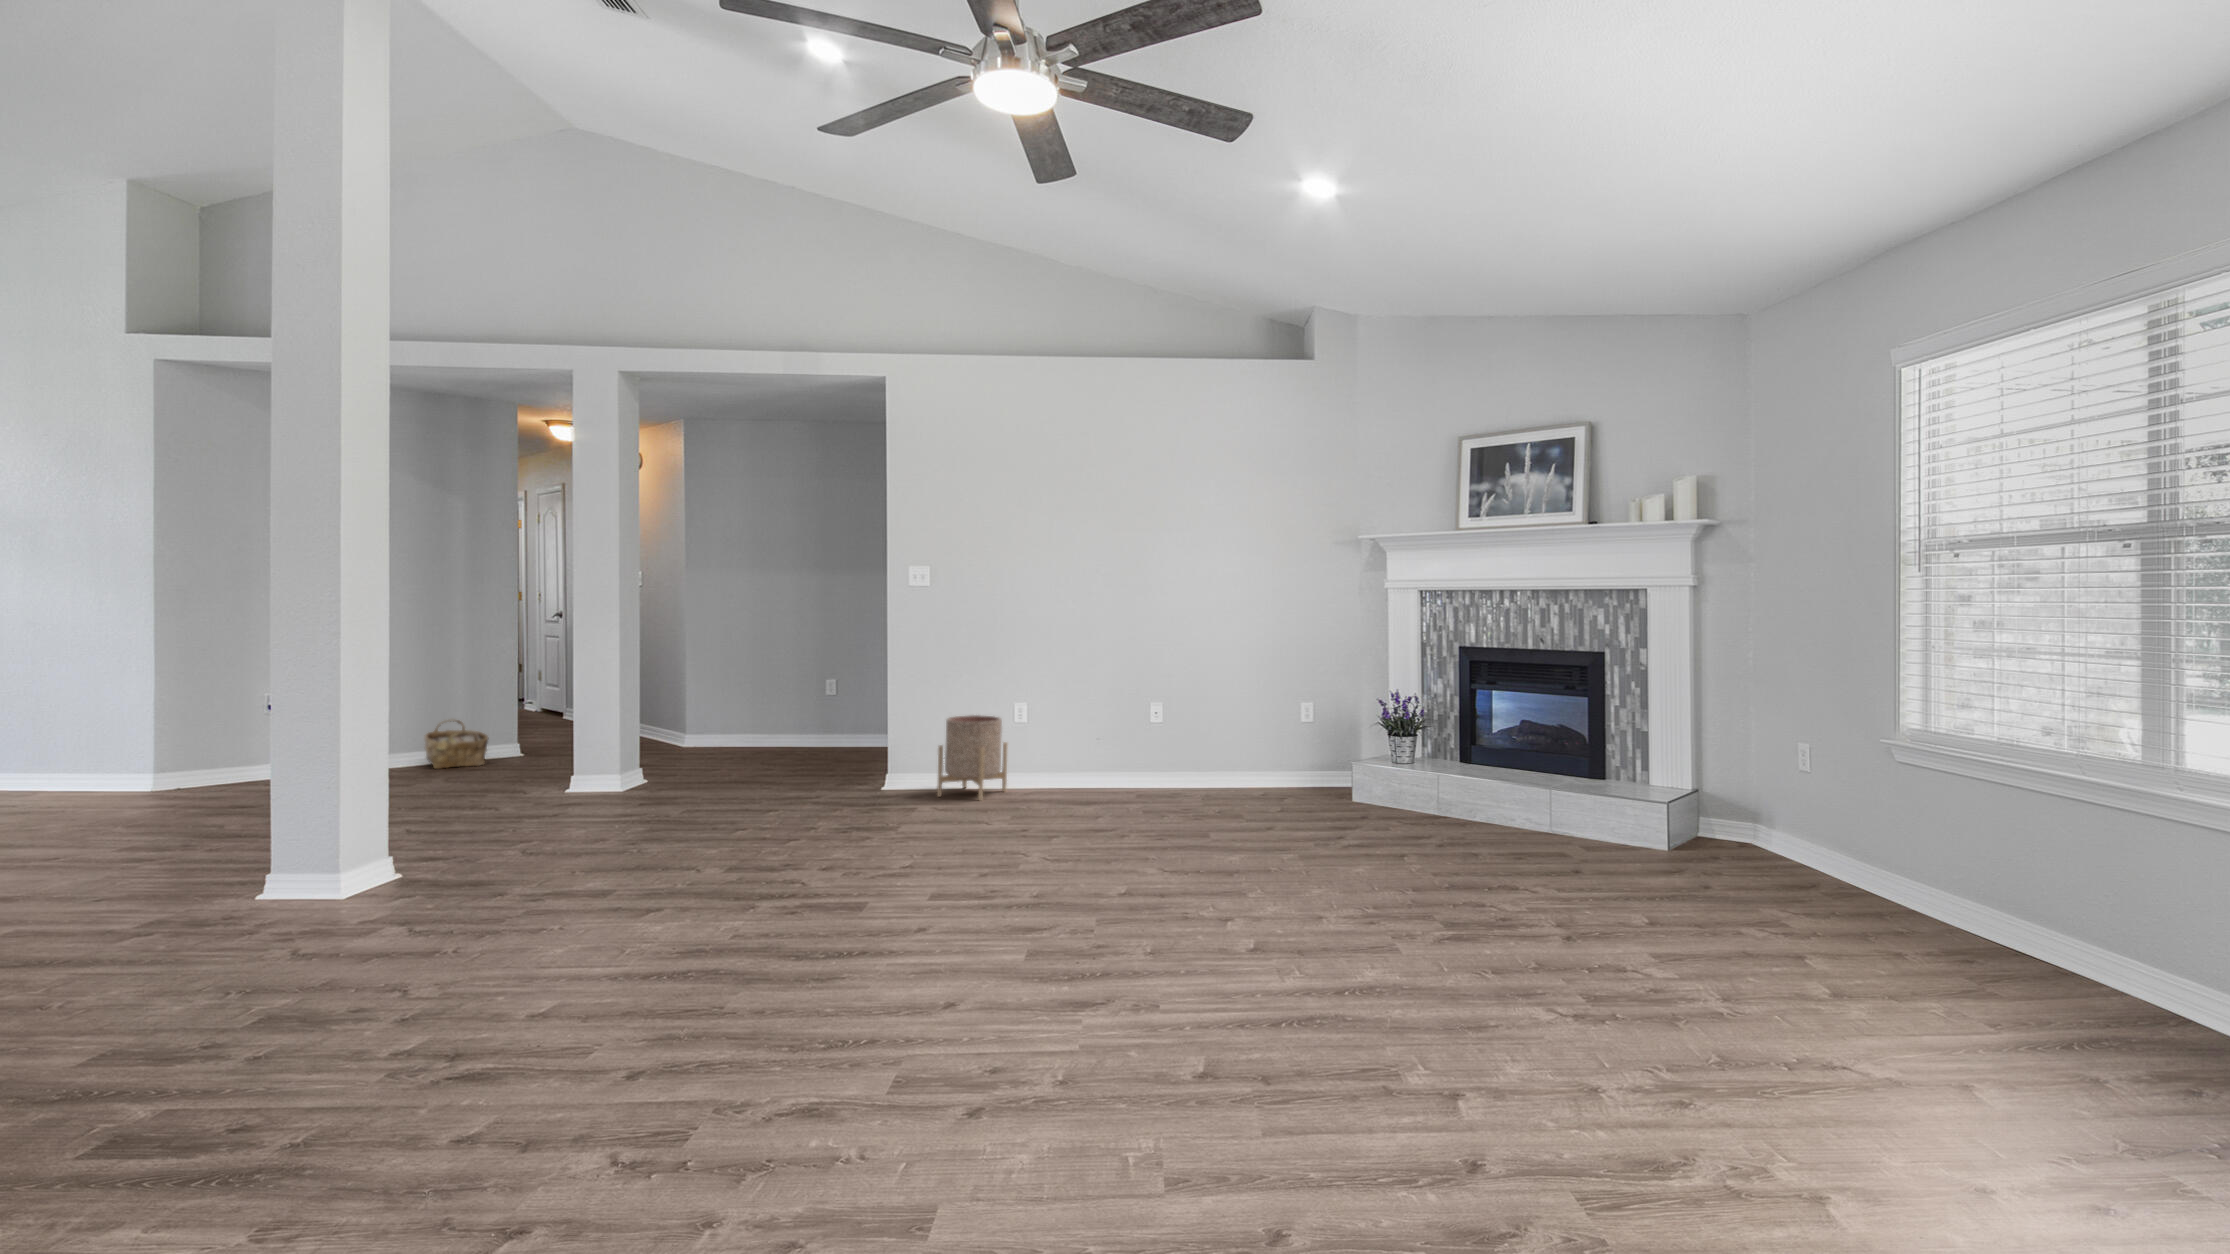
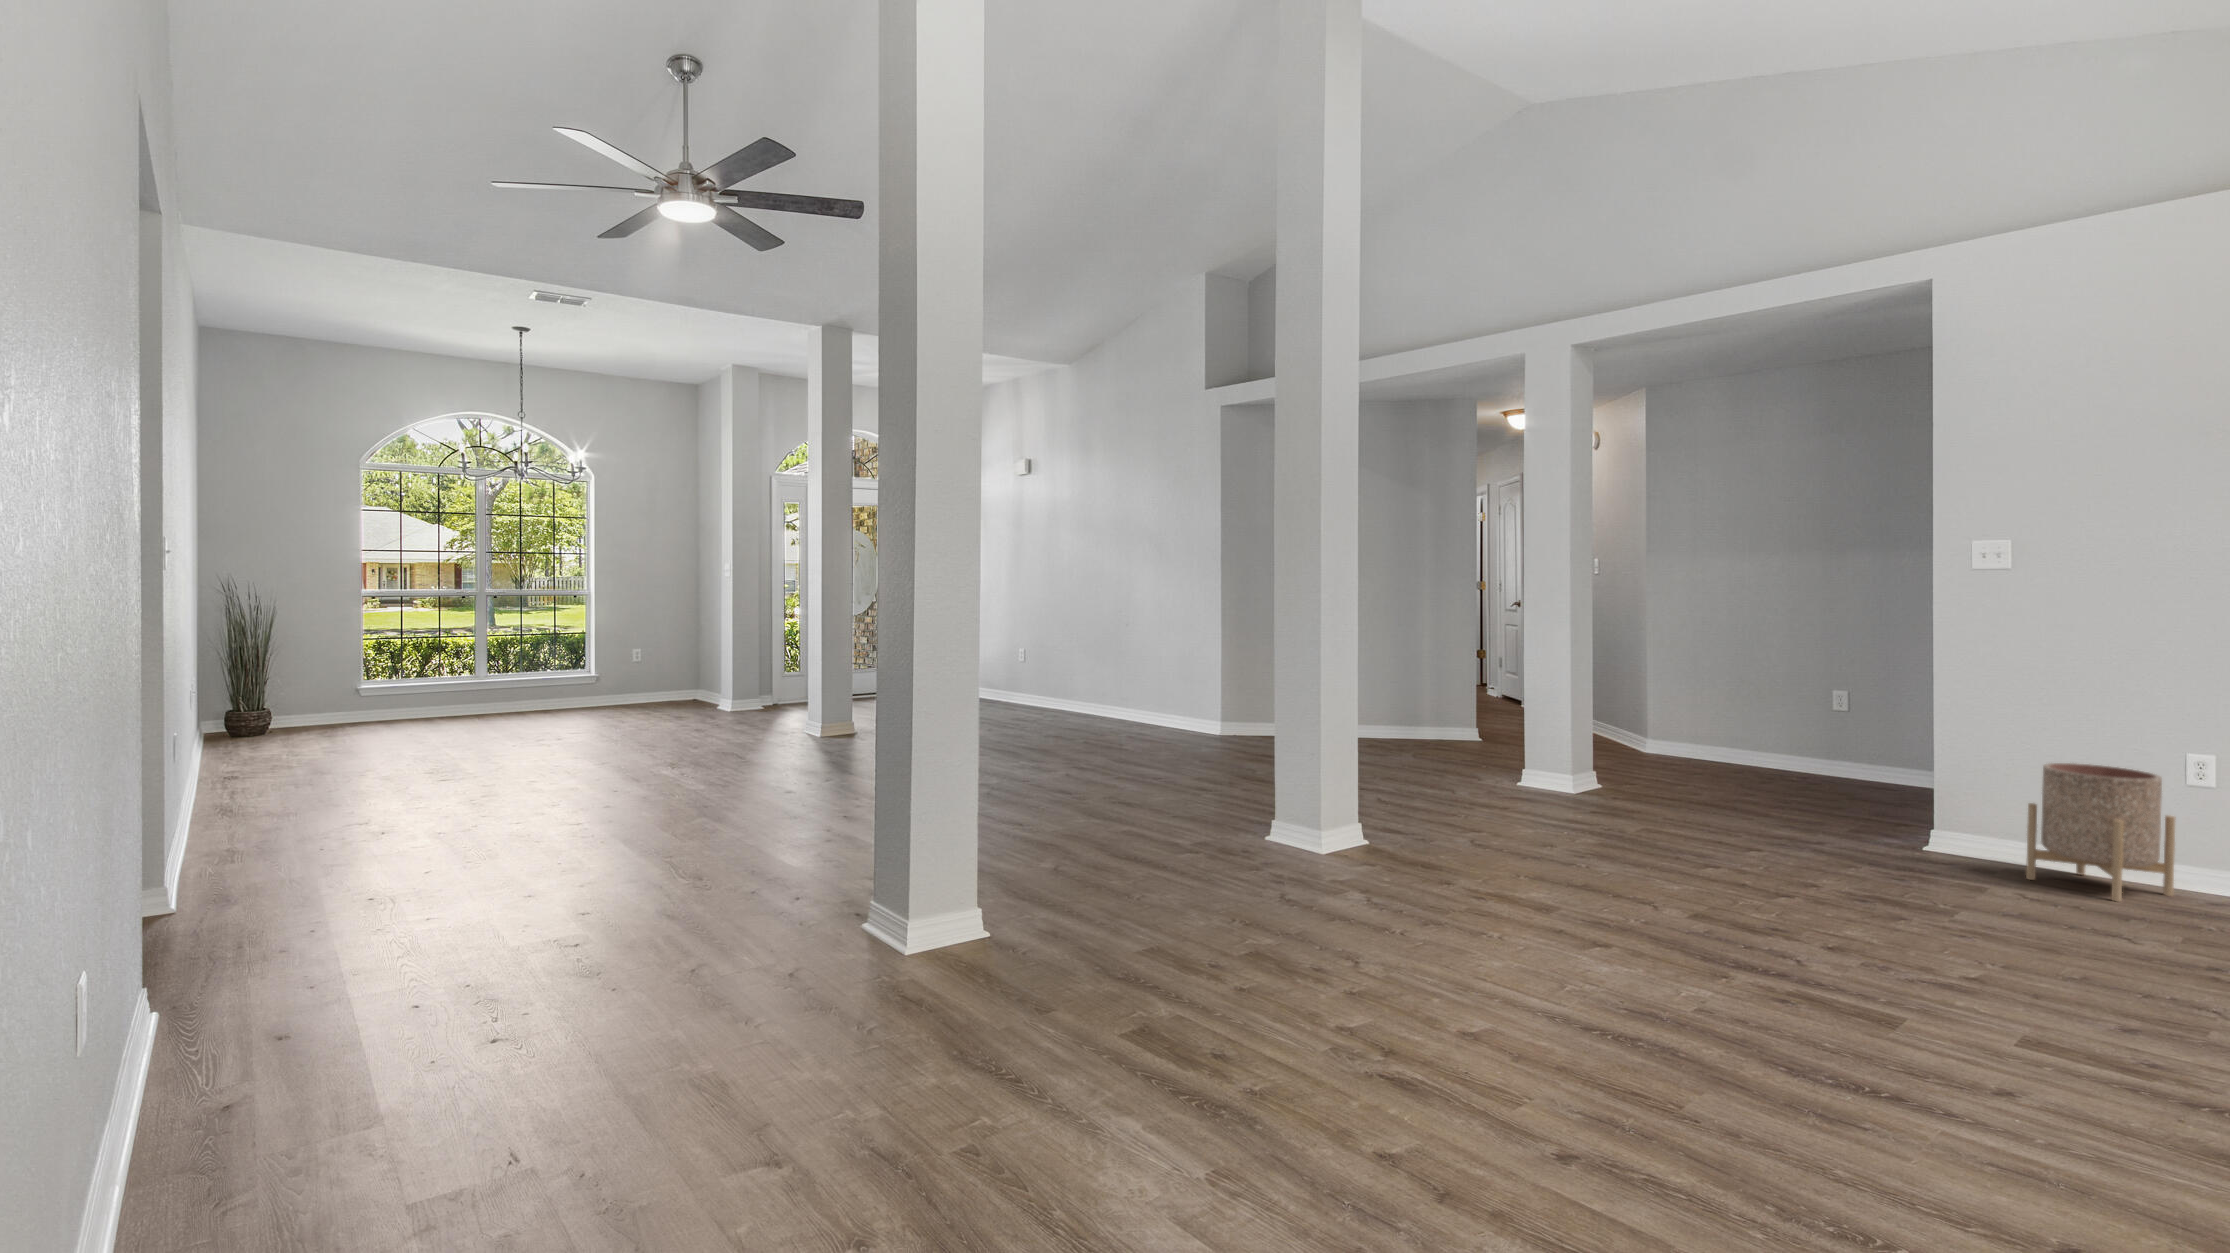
woven basket: present [424,720,488,769] -> none [1396,697,1448,744]

